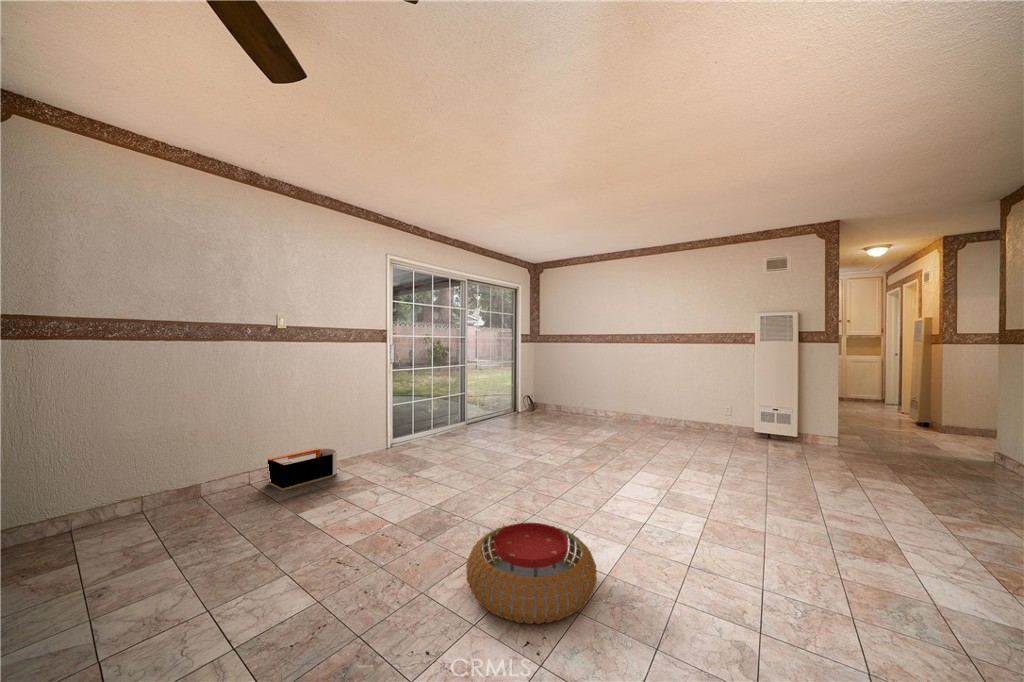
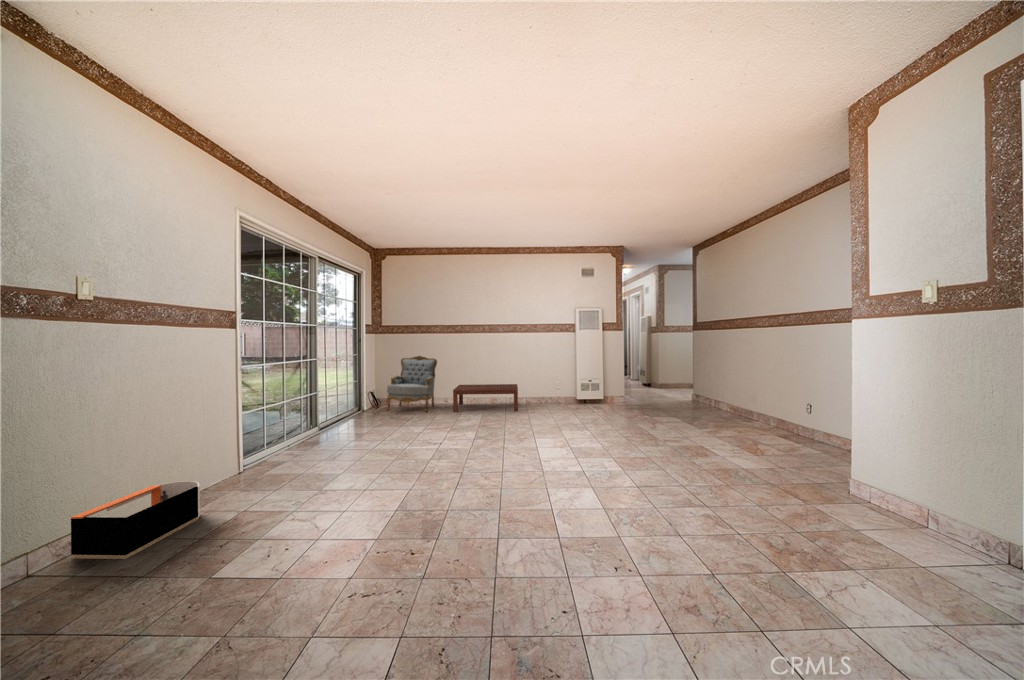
armchair: none [534,365,589,423] -> present [386,356,437,412]
coffee table: none [594,398,676,434] -> present [453,384,518,412]
pouf: present [466,523,597,624] -> none [521,488,645,575]

